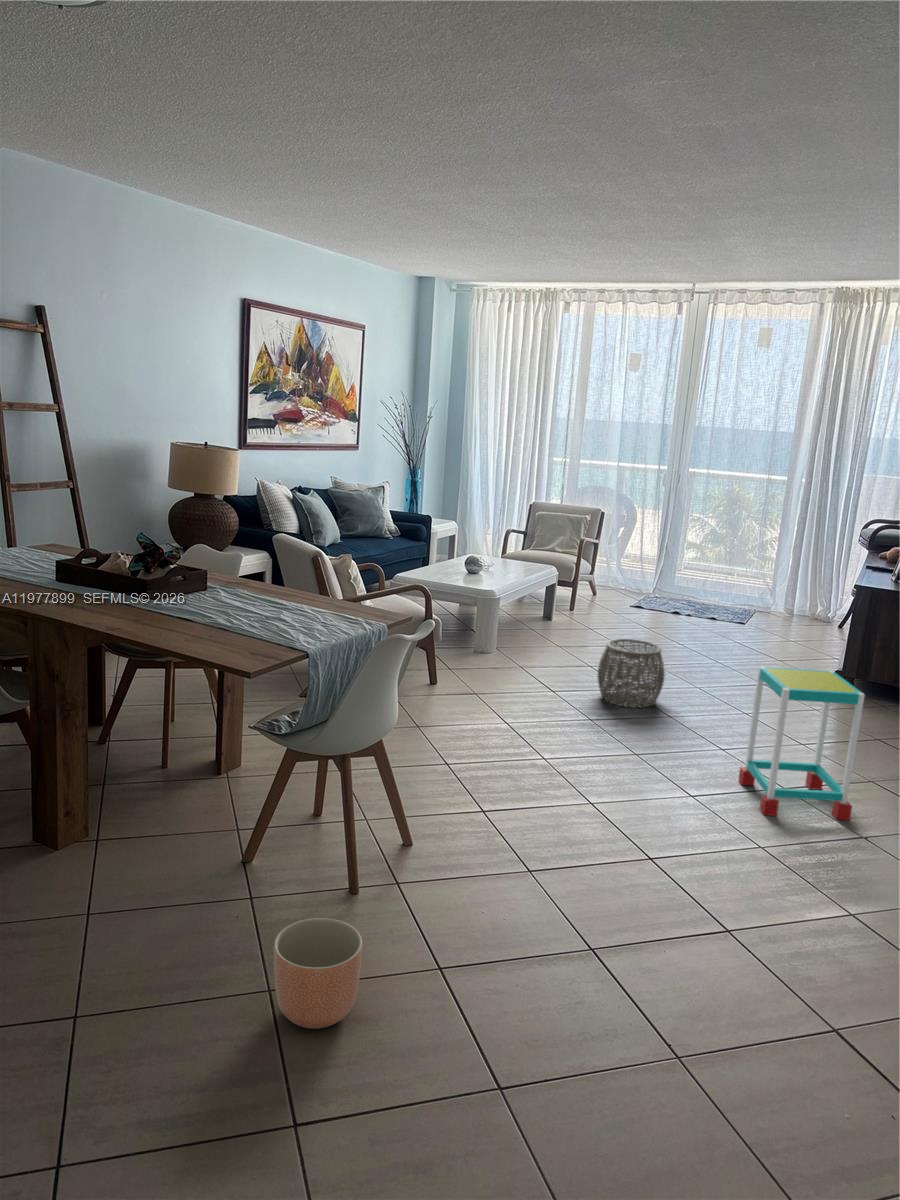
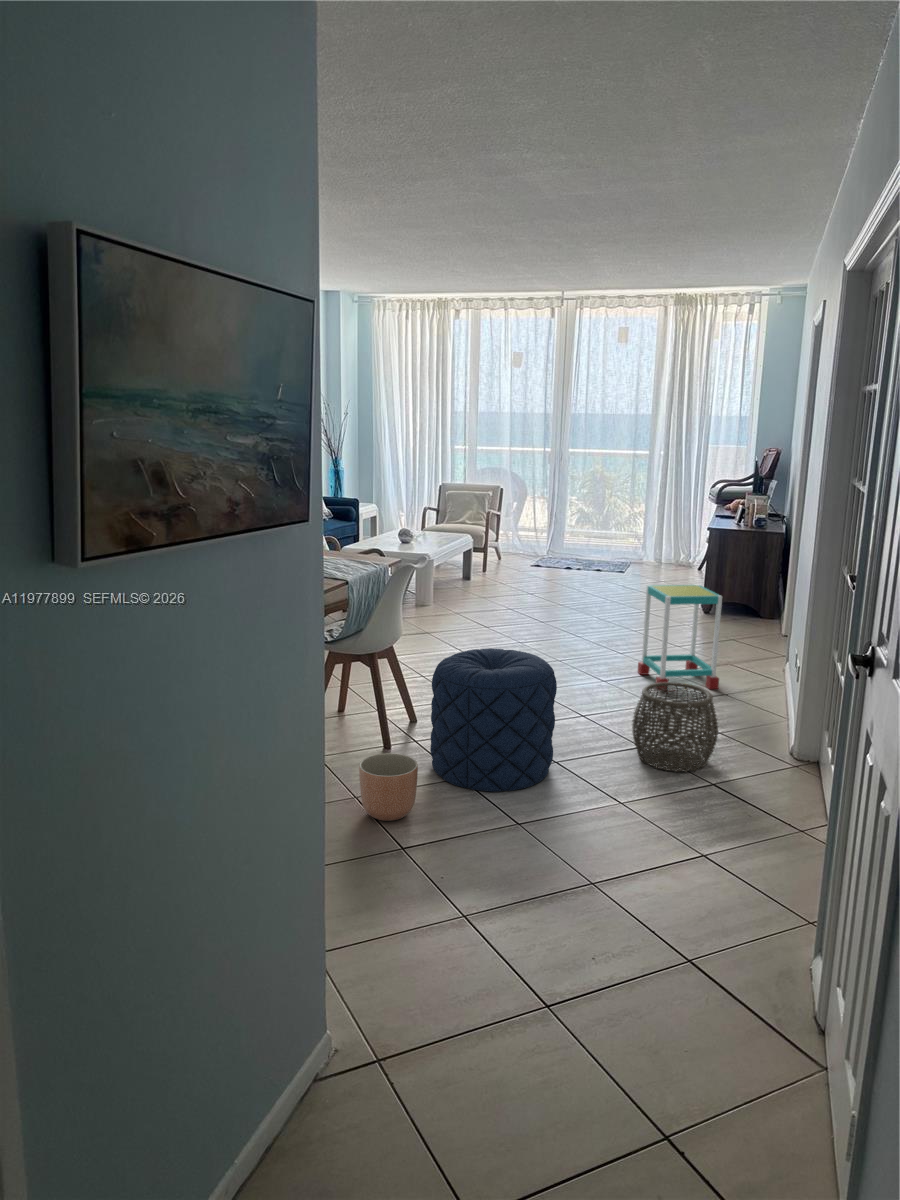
woven basket: present [597,639,665,708] -> present [632,682,718,772]
pouf: none [409,760,595,986] -> present [430,648,557,792]

